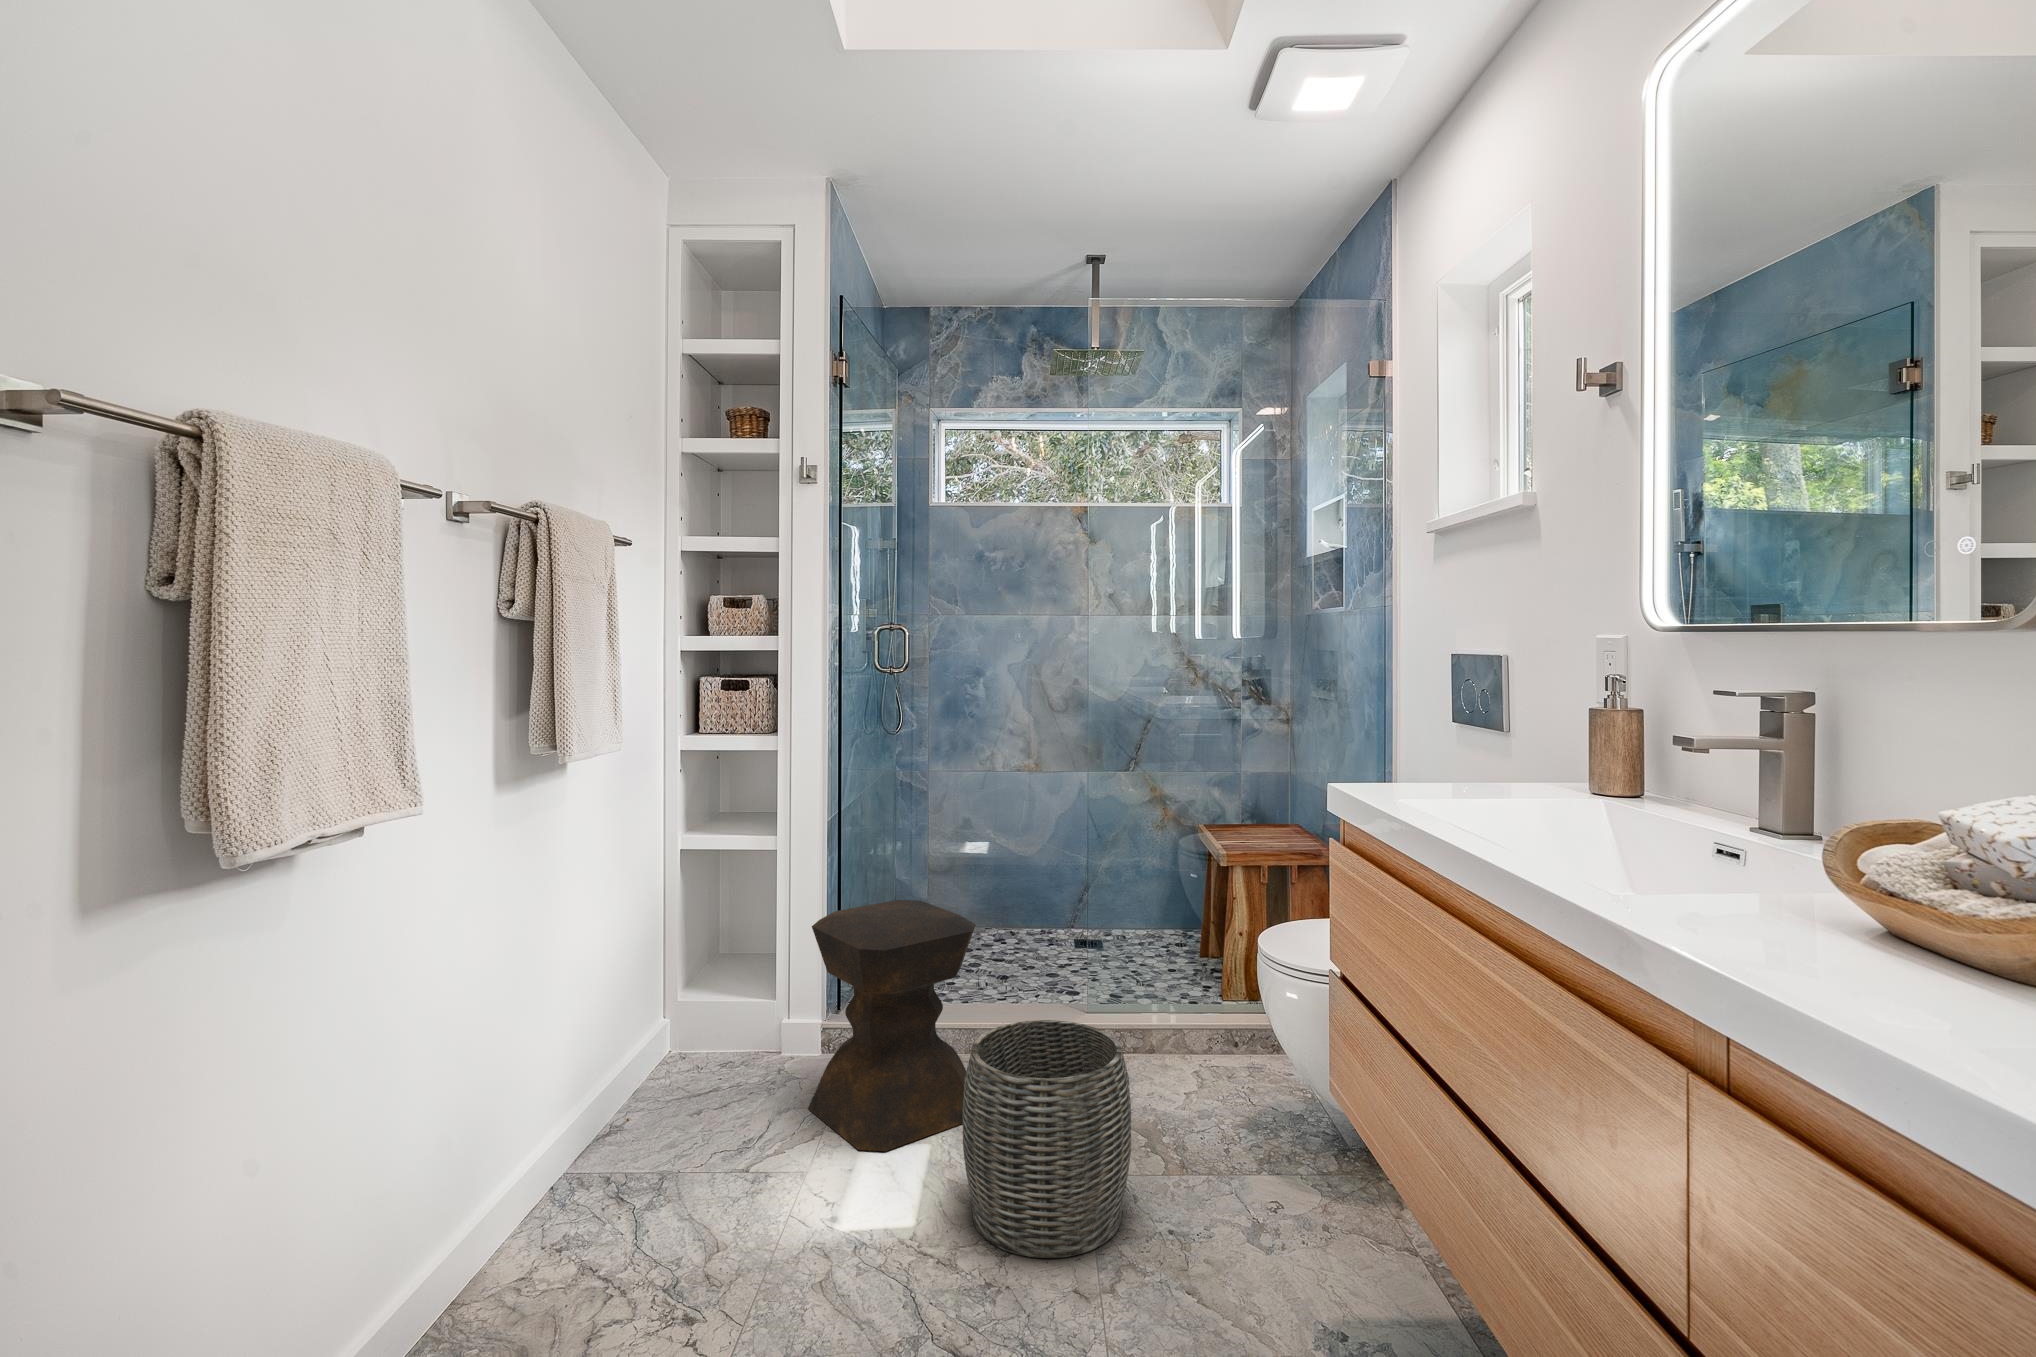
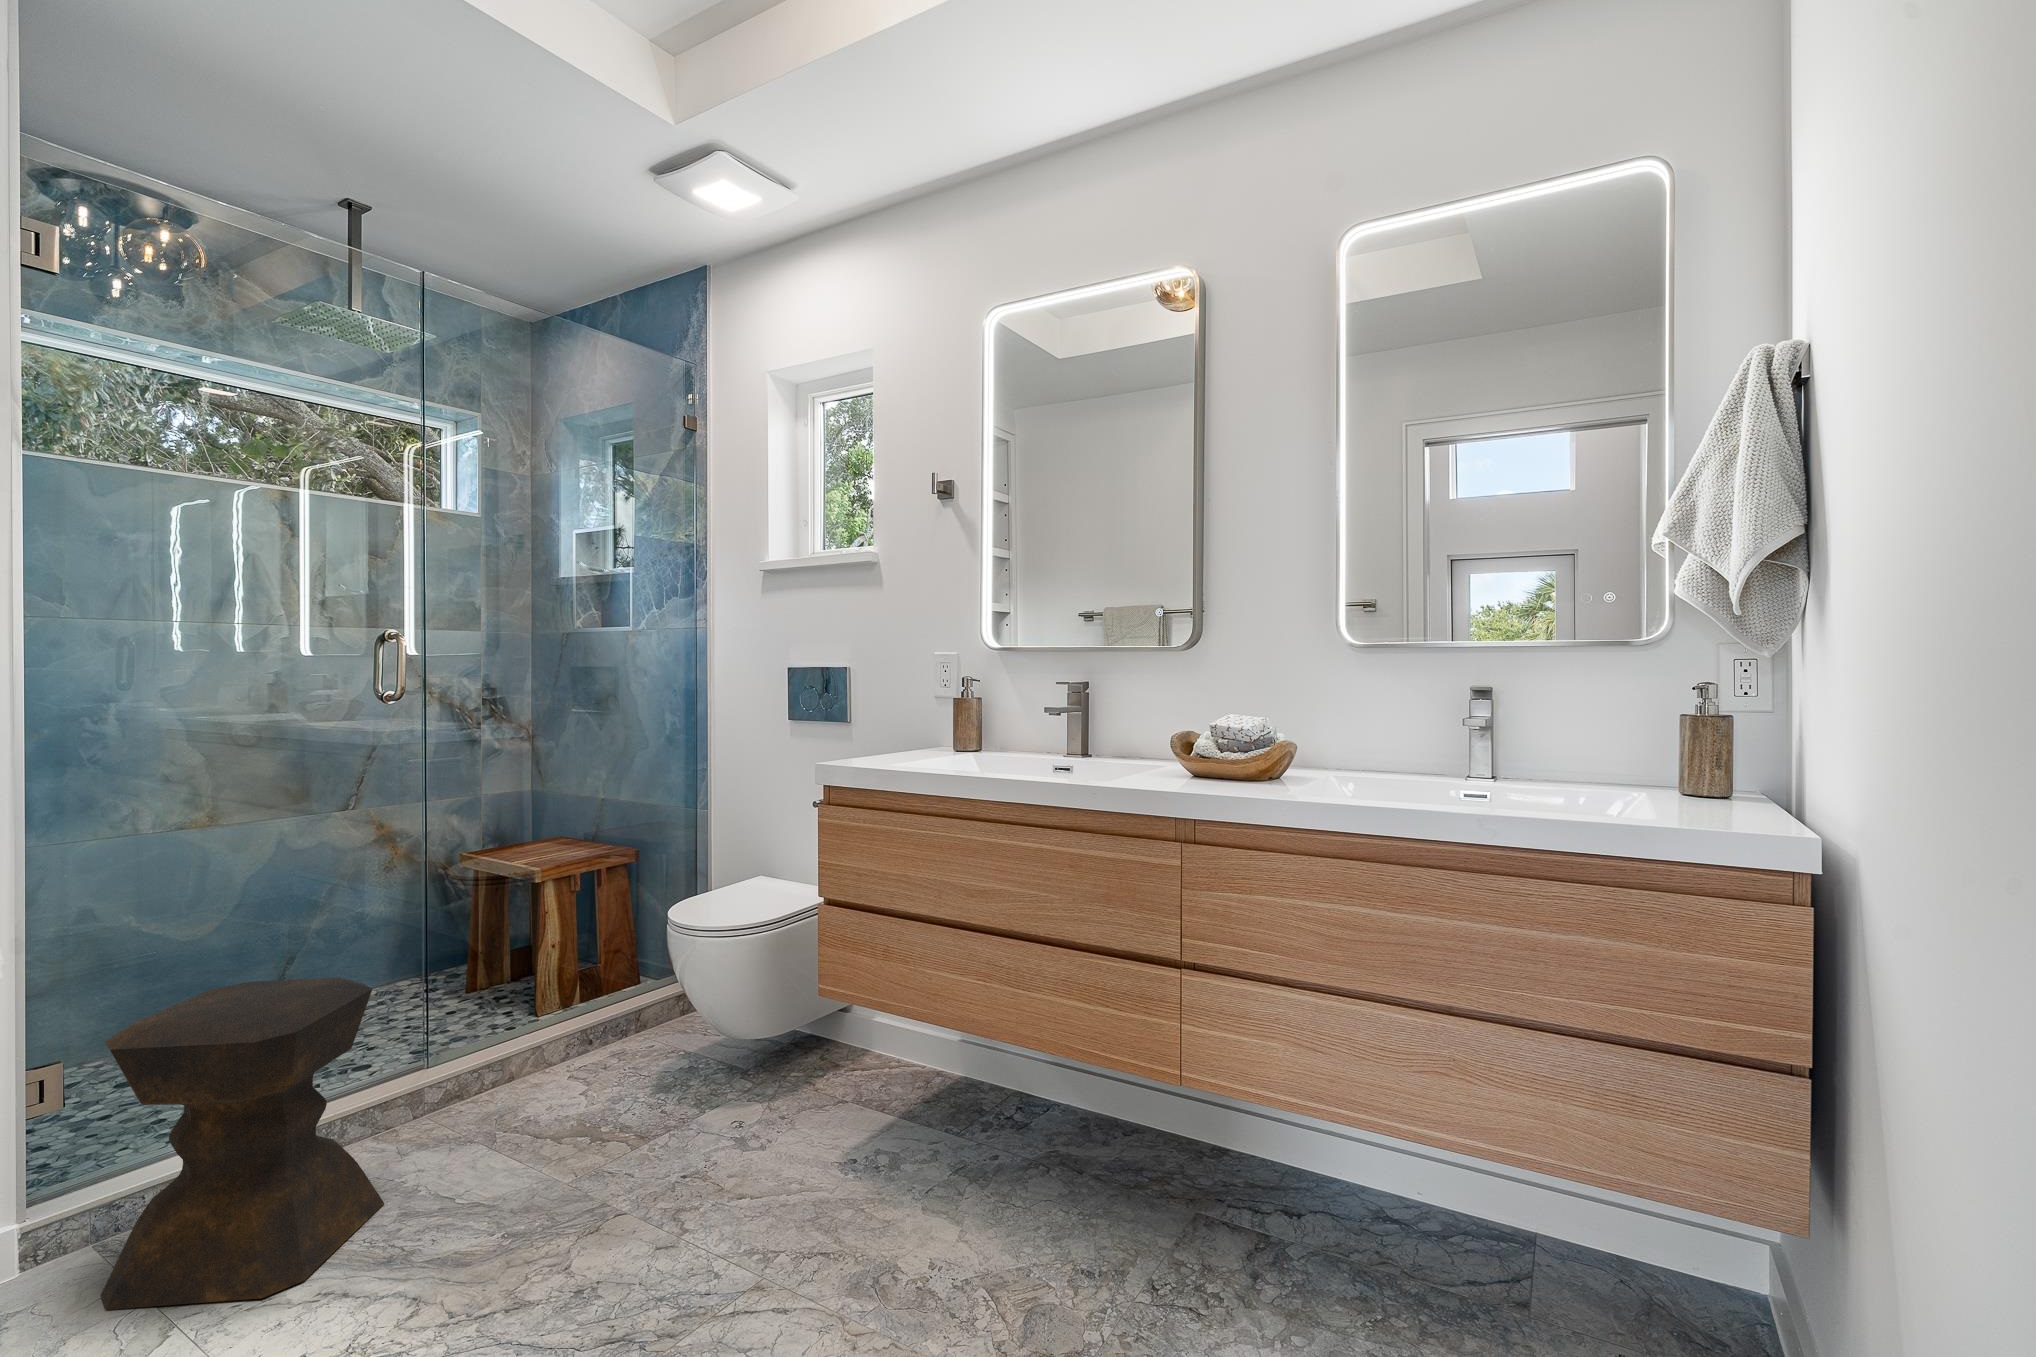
woven basket: present [963,1020,1131,1258] -> none [466,1030,654,1271]

